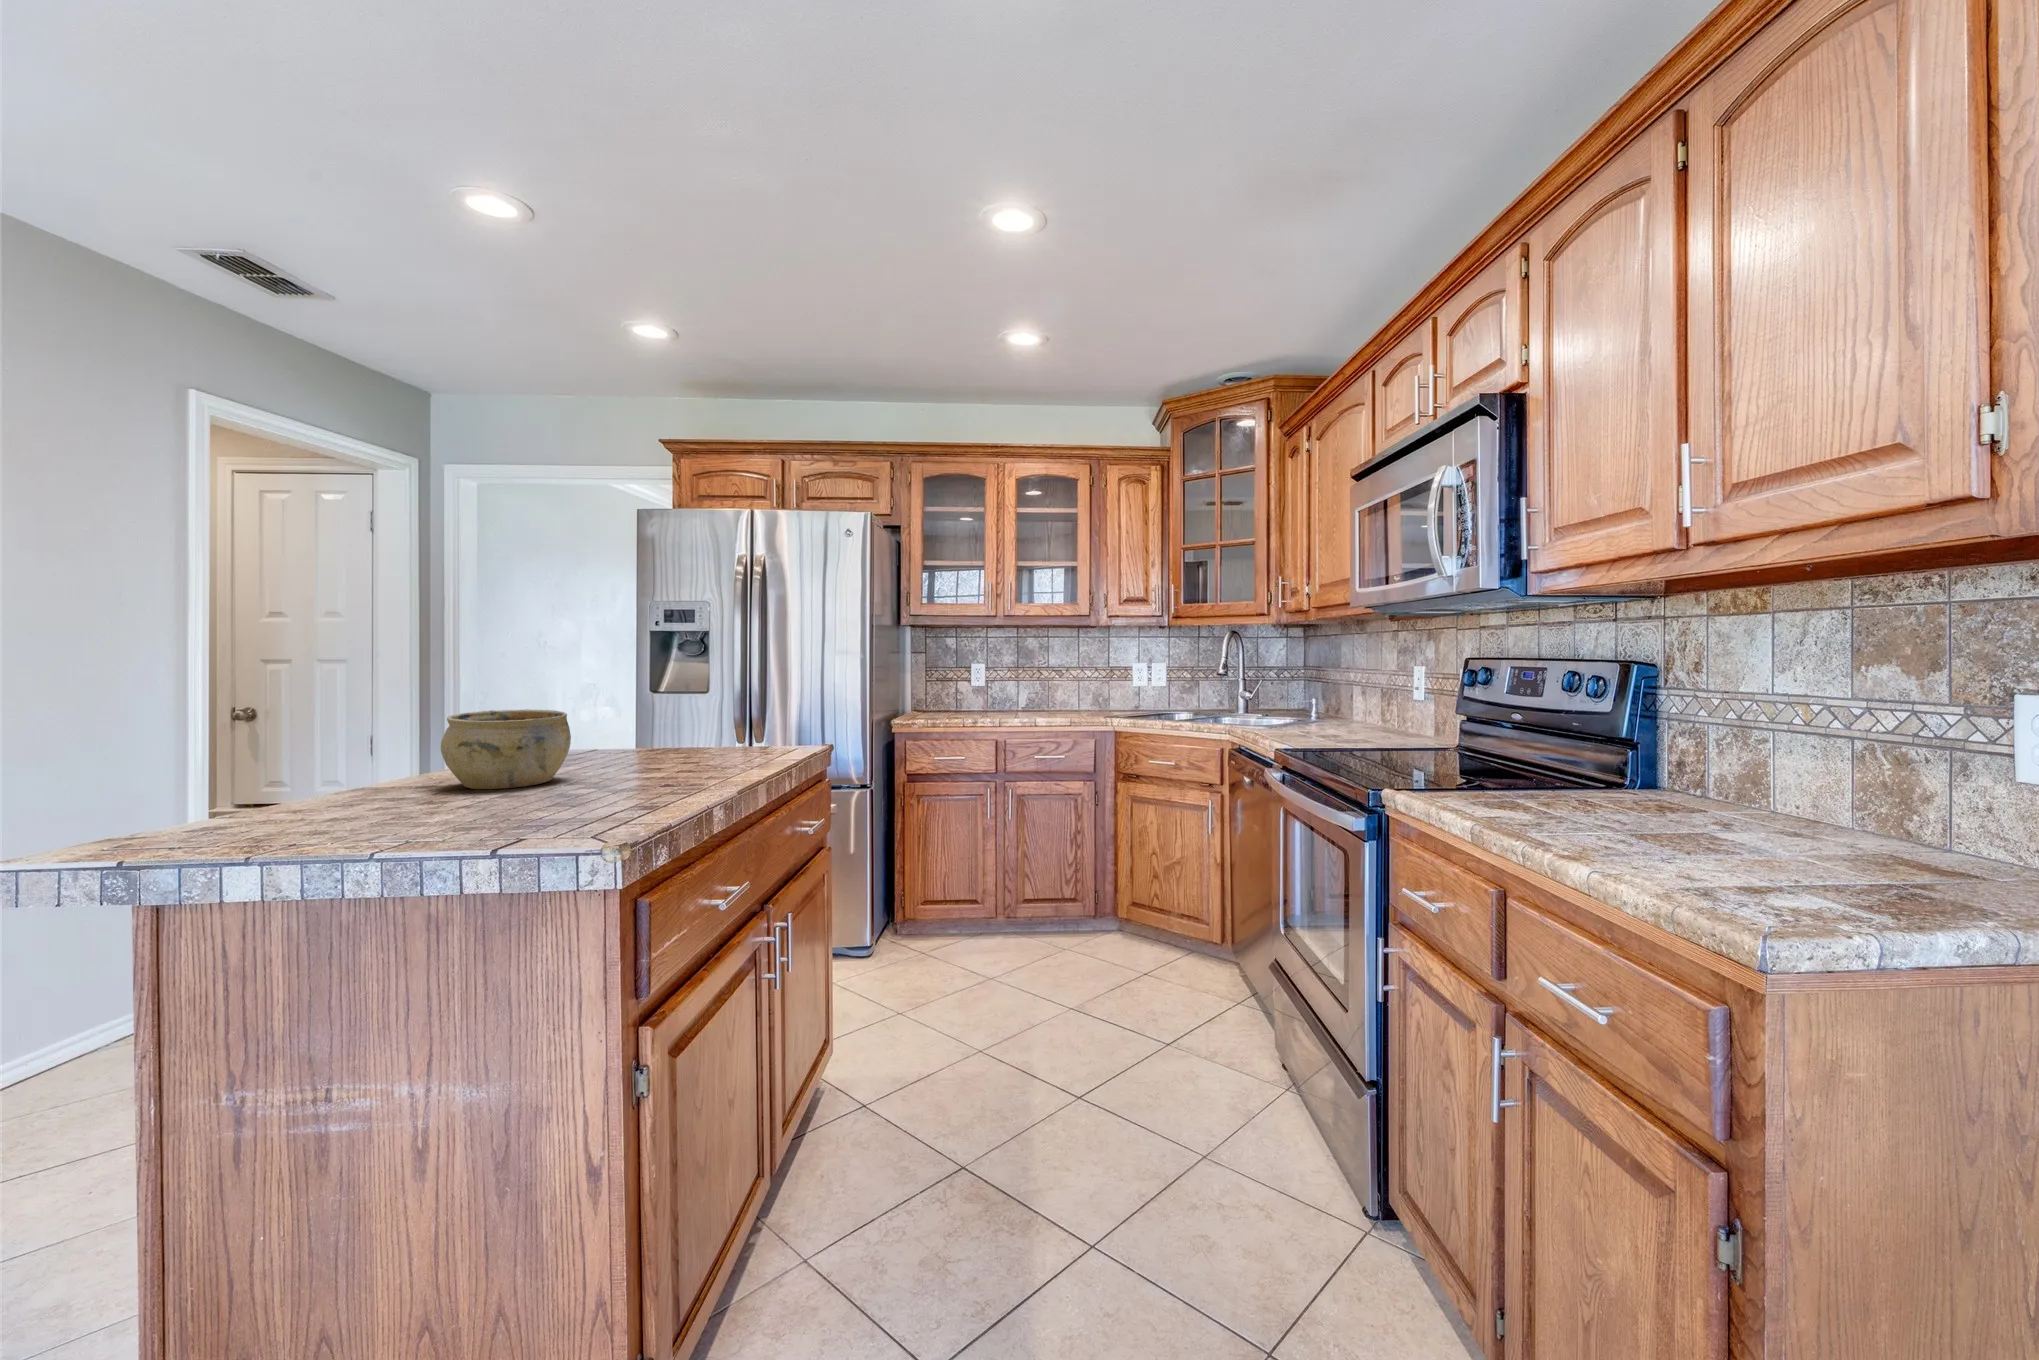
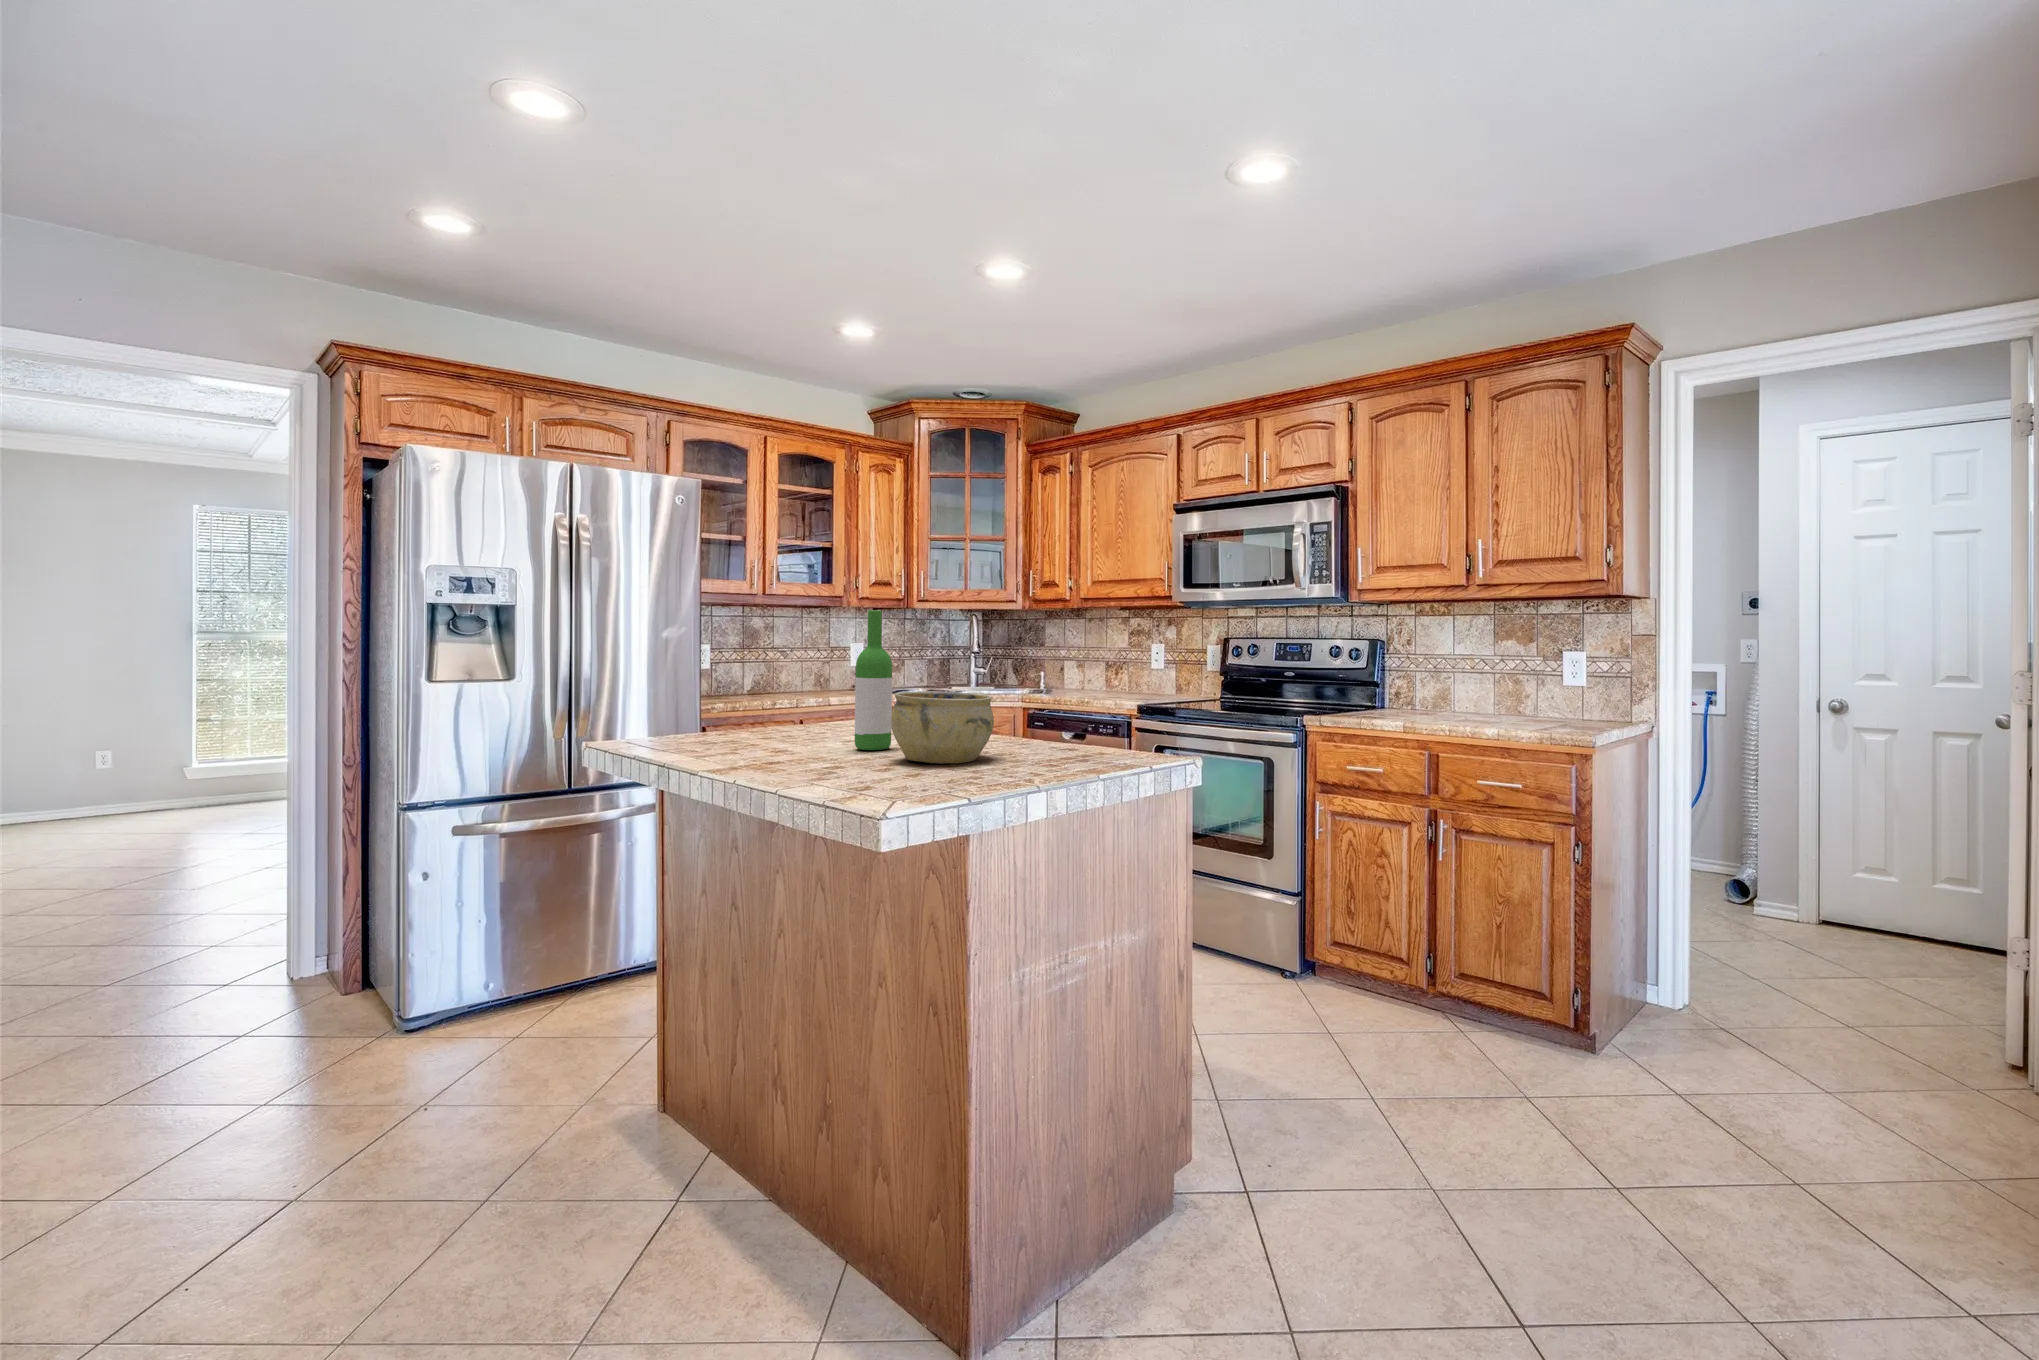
wine bottle: none [568,627,609,767] -> present [855,610,892,750]

